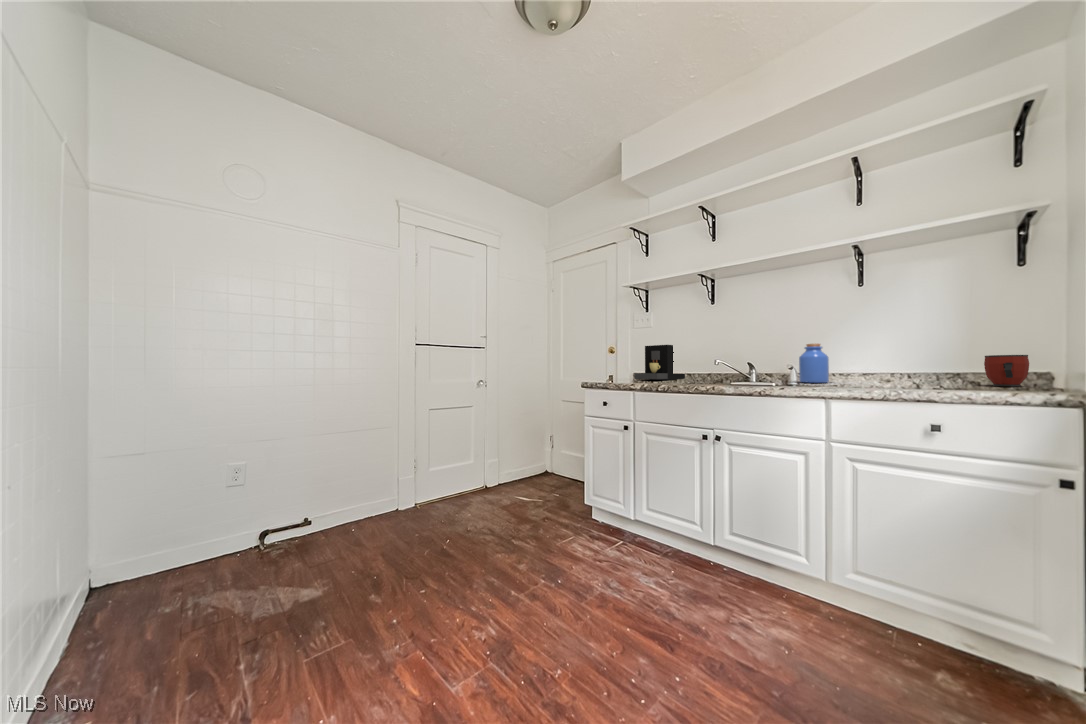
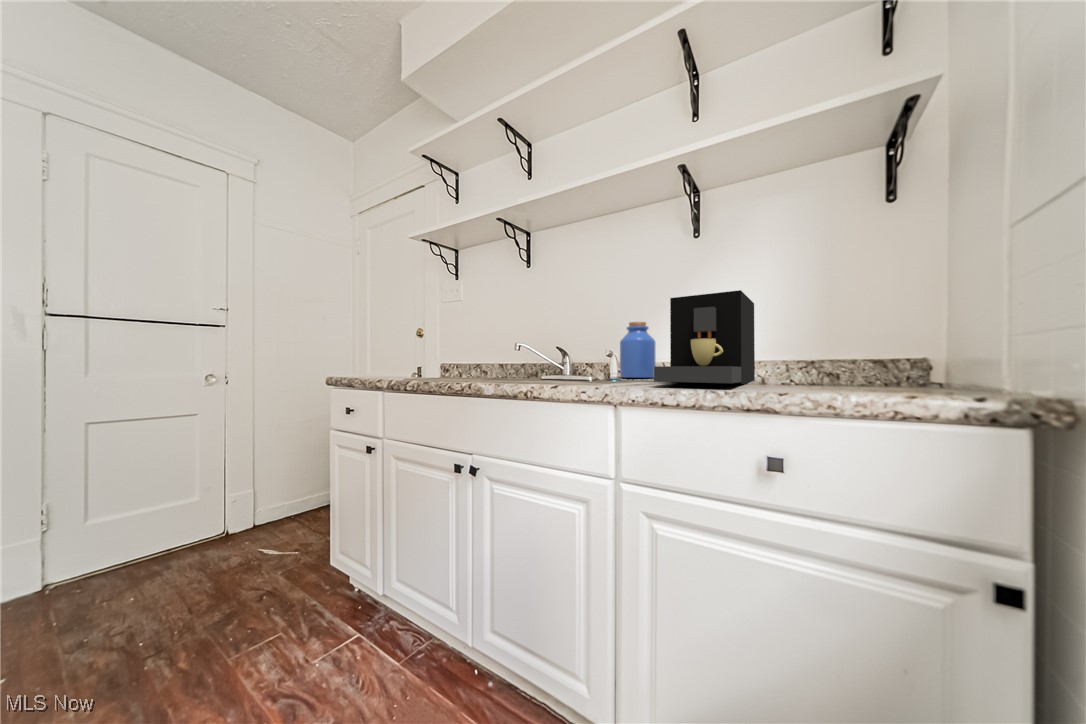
coffee maker: present [634,345,685,380] -> present [654,290,755,384]
mug: present [984,355,1029,386] -> none [843,333,901,382]

